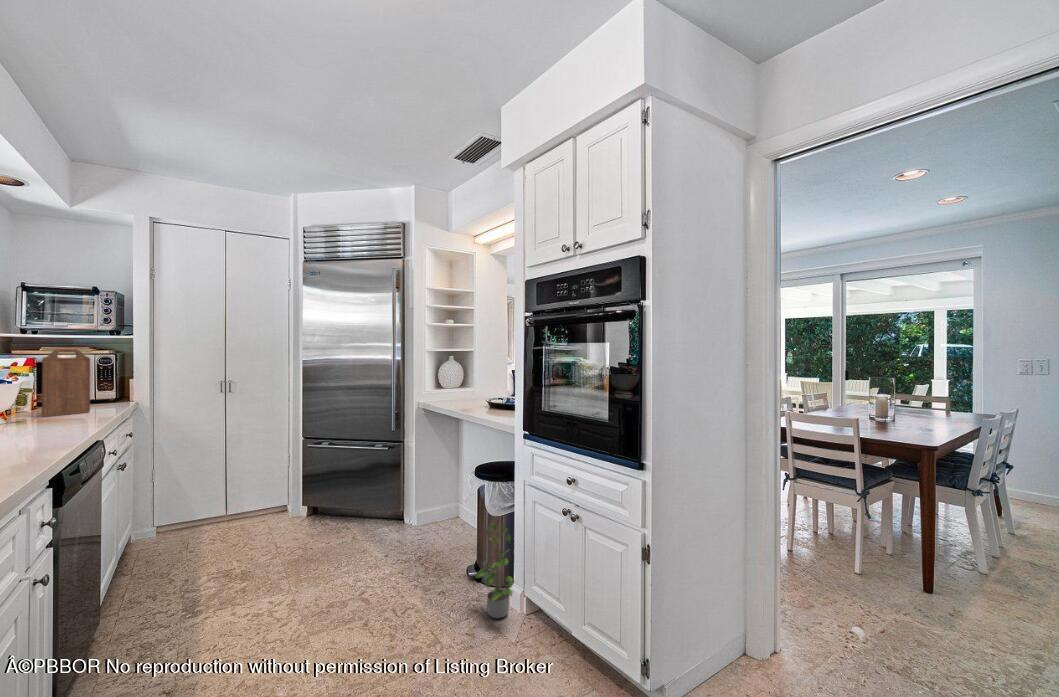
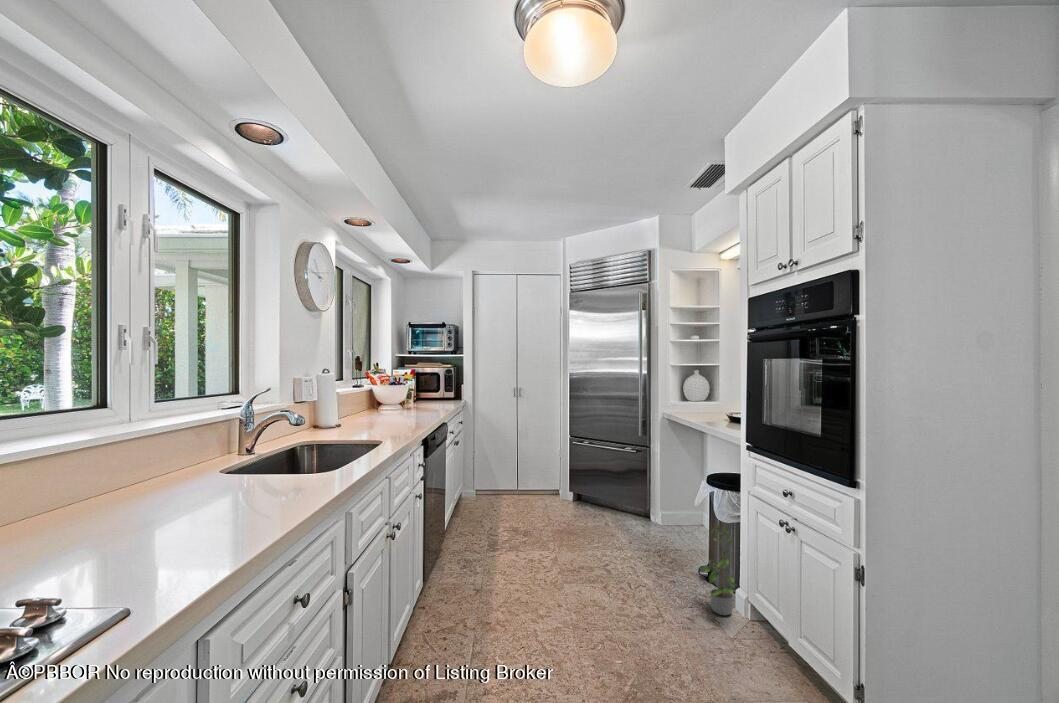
cutting board: present [42,349,90,417] -> none [417,362,441,405]

